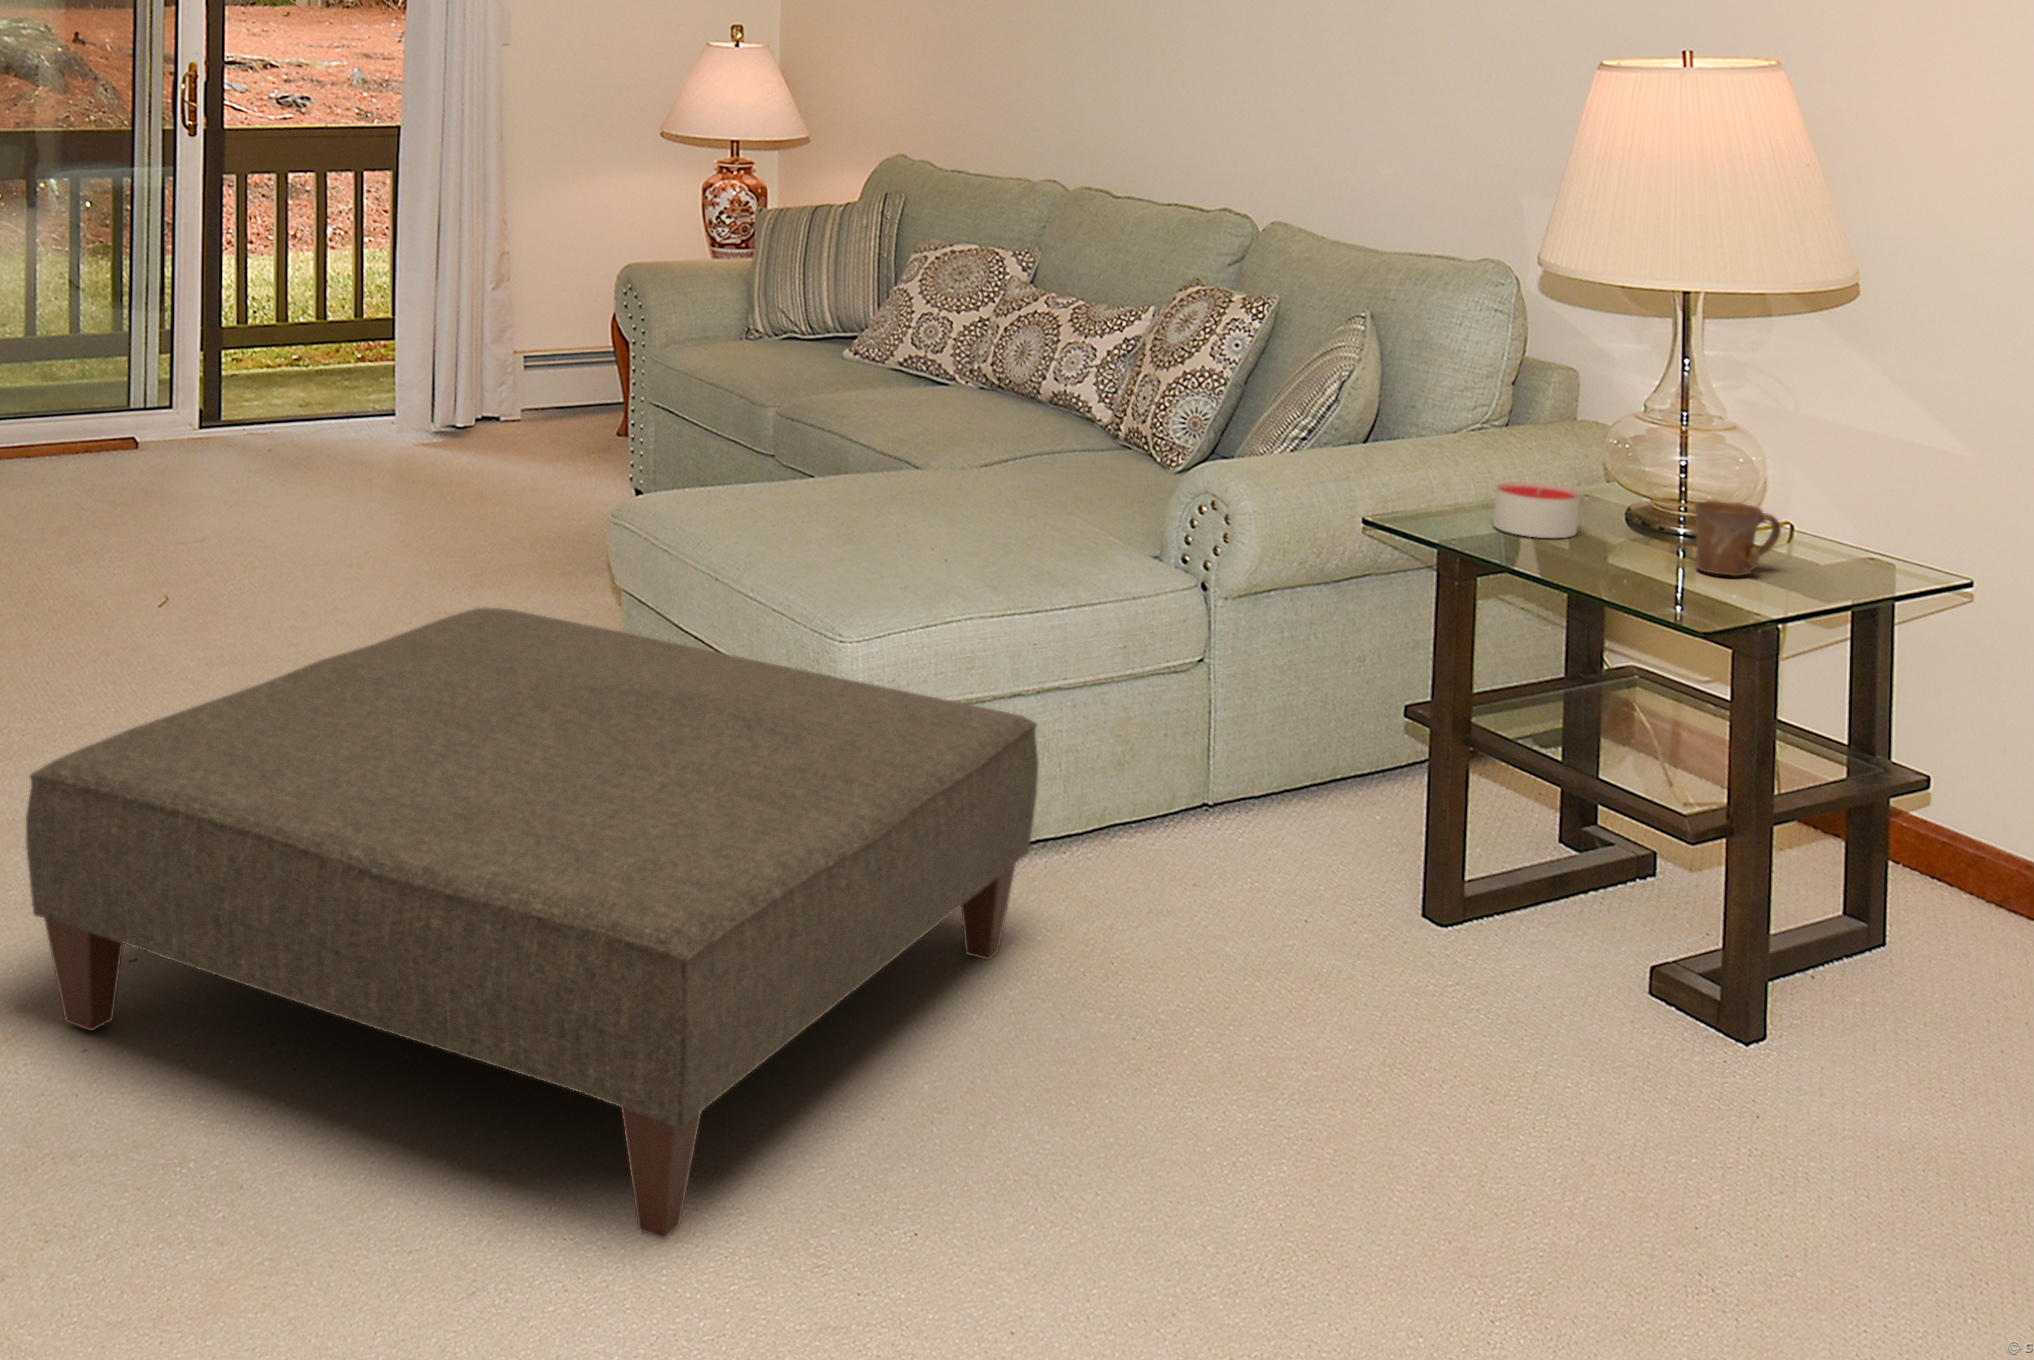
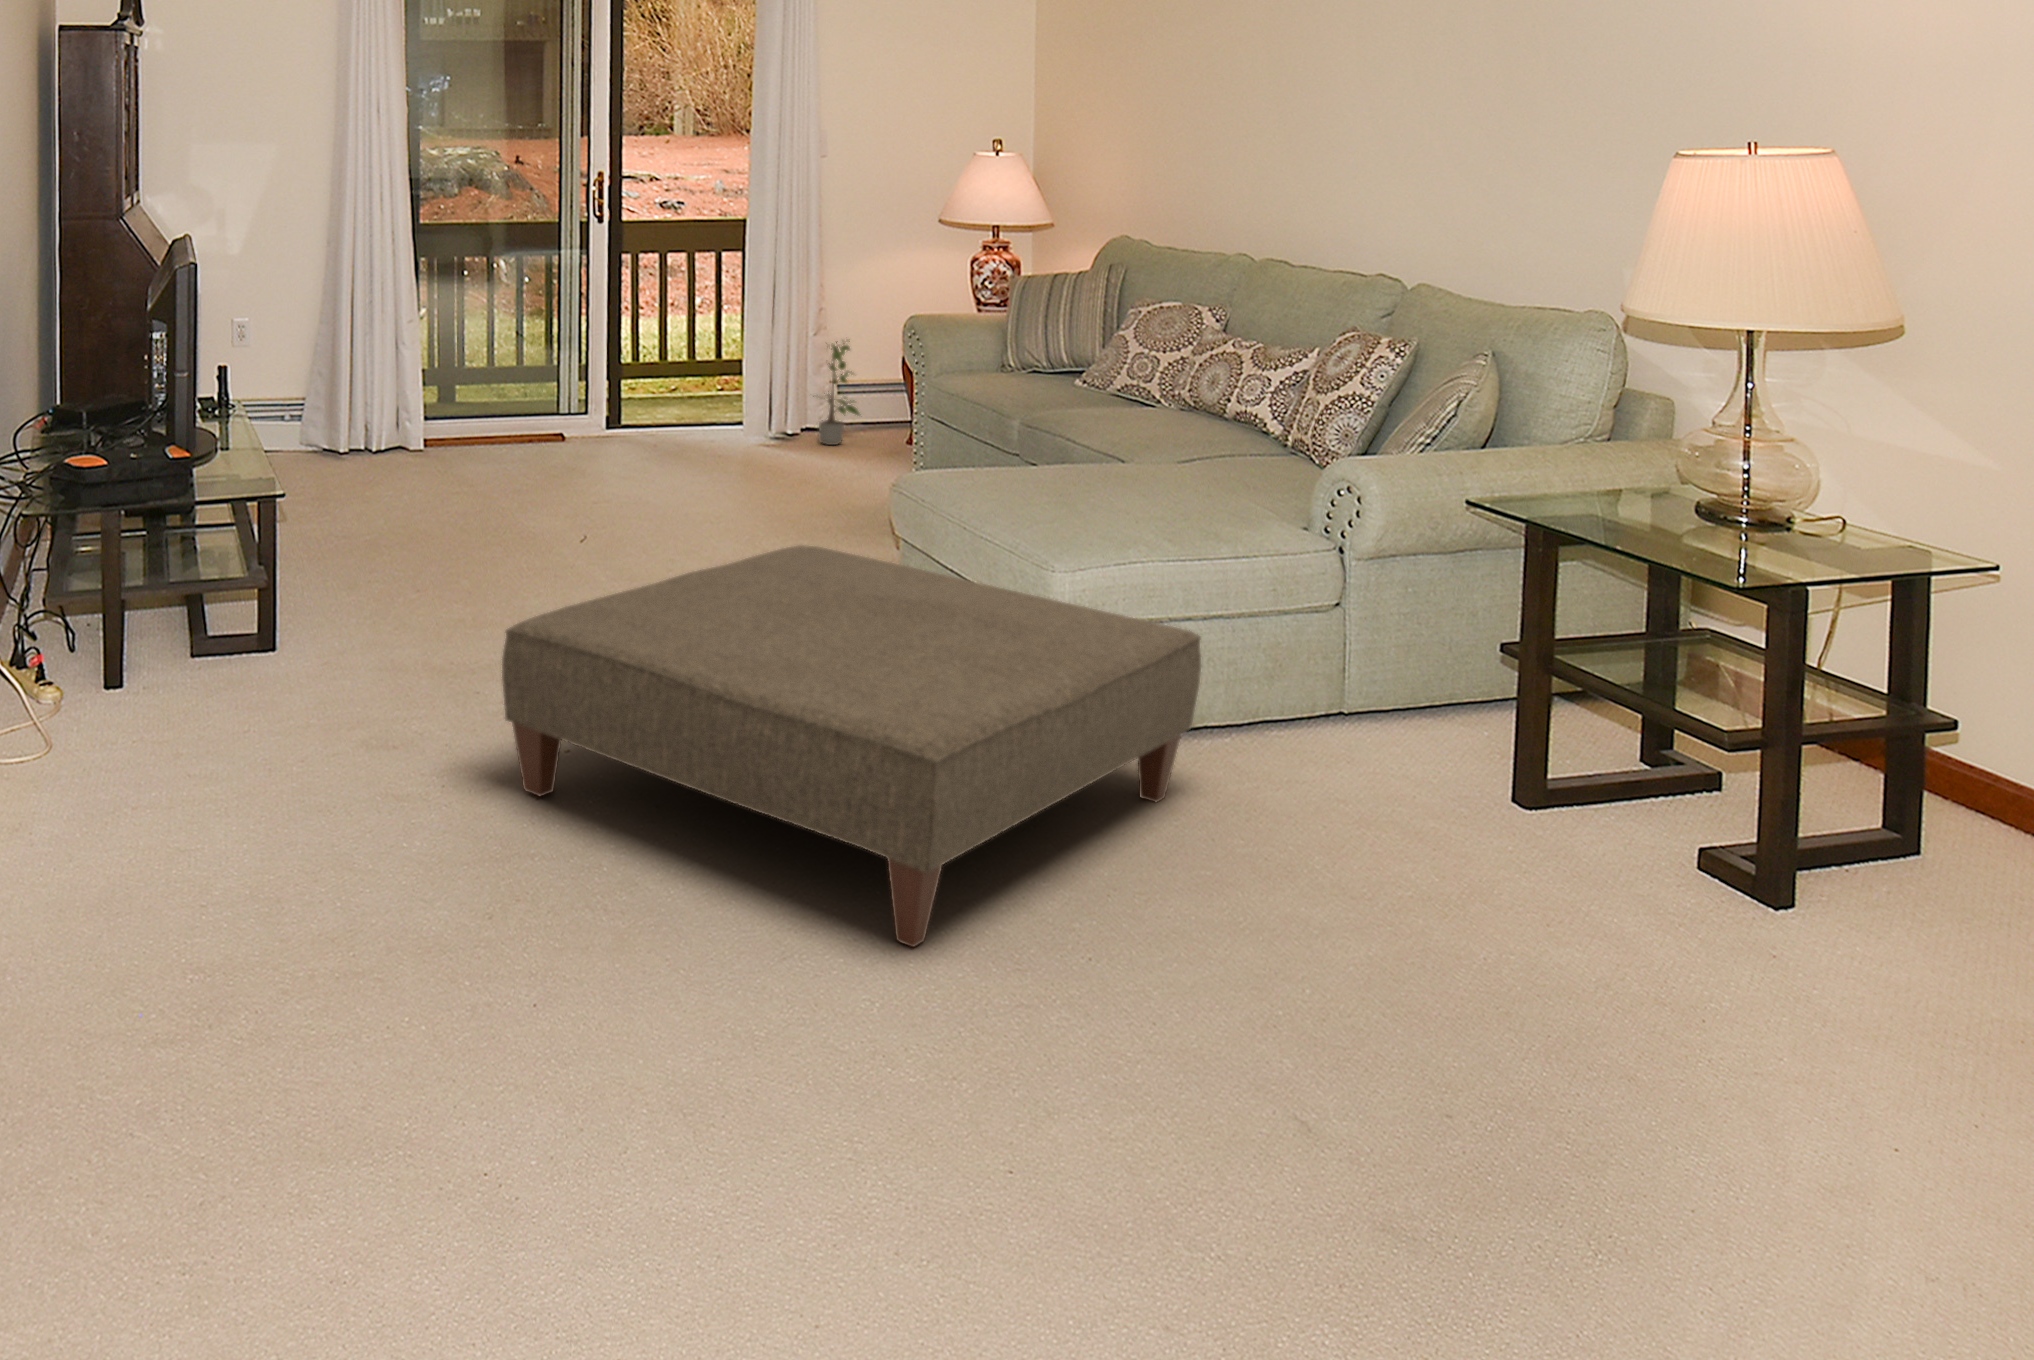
potted plant: none [493,285,566,437] -> present [813,341,859,445]
candle: present [1493,482,1580,538] -> none [1584,478,1659,521]
mug: present [1694,501,1781,576] -> none [1753,494,1830,552]

